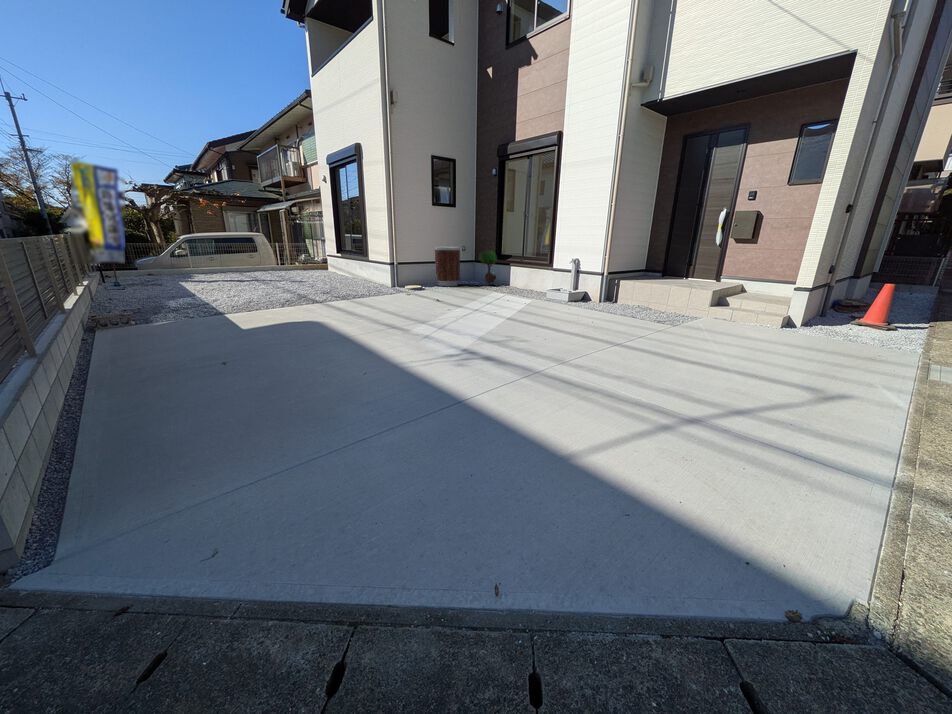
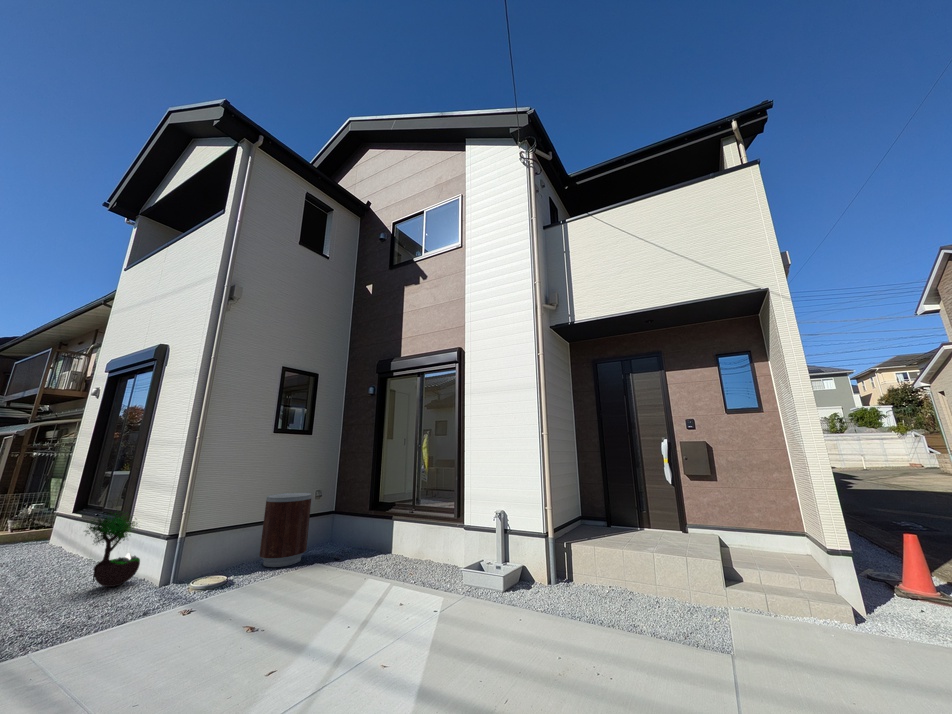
potted tree: present [480,251,496,285] -> present [86,512,140,587]

